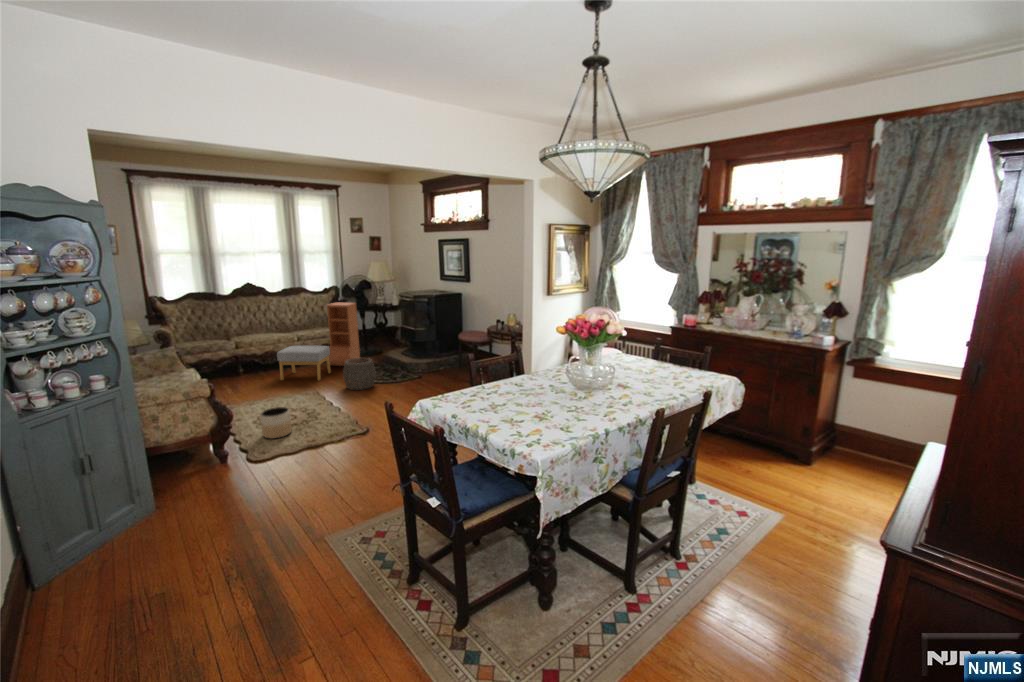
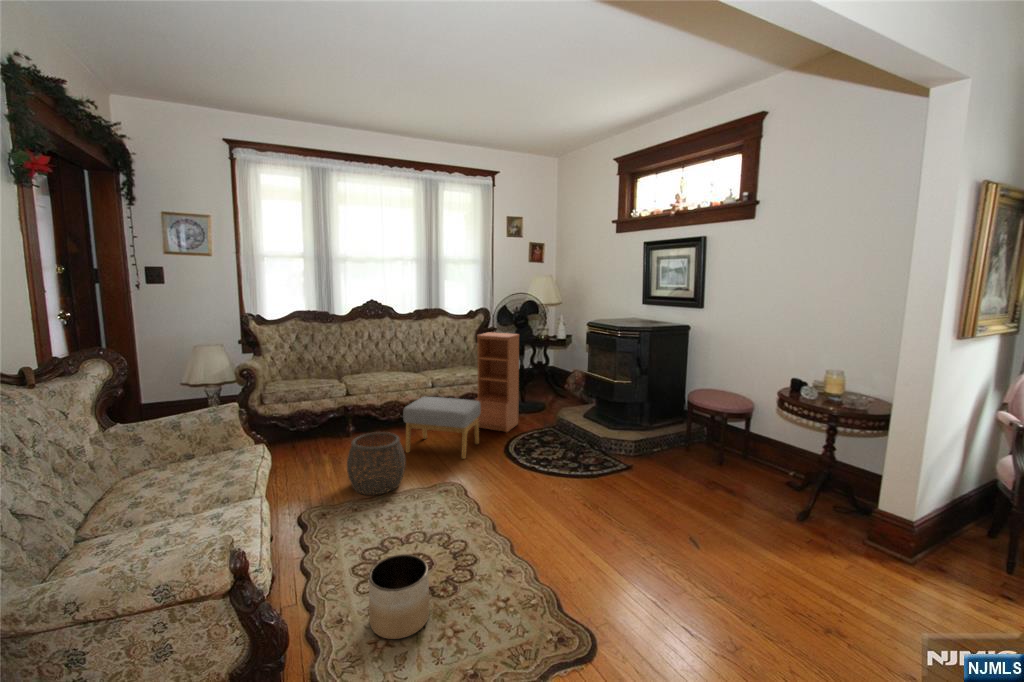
woven basket: present [343,358,376,390] -> present [347,432,405,495]

